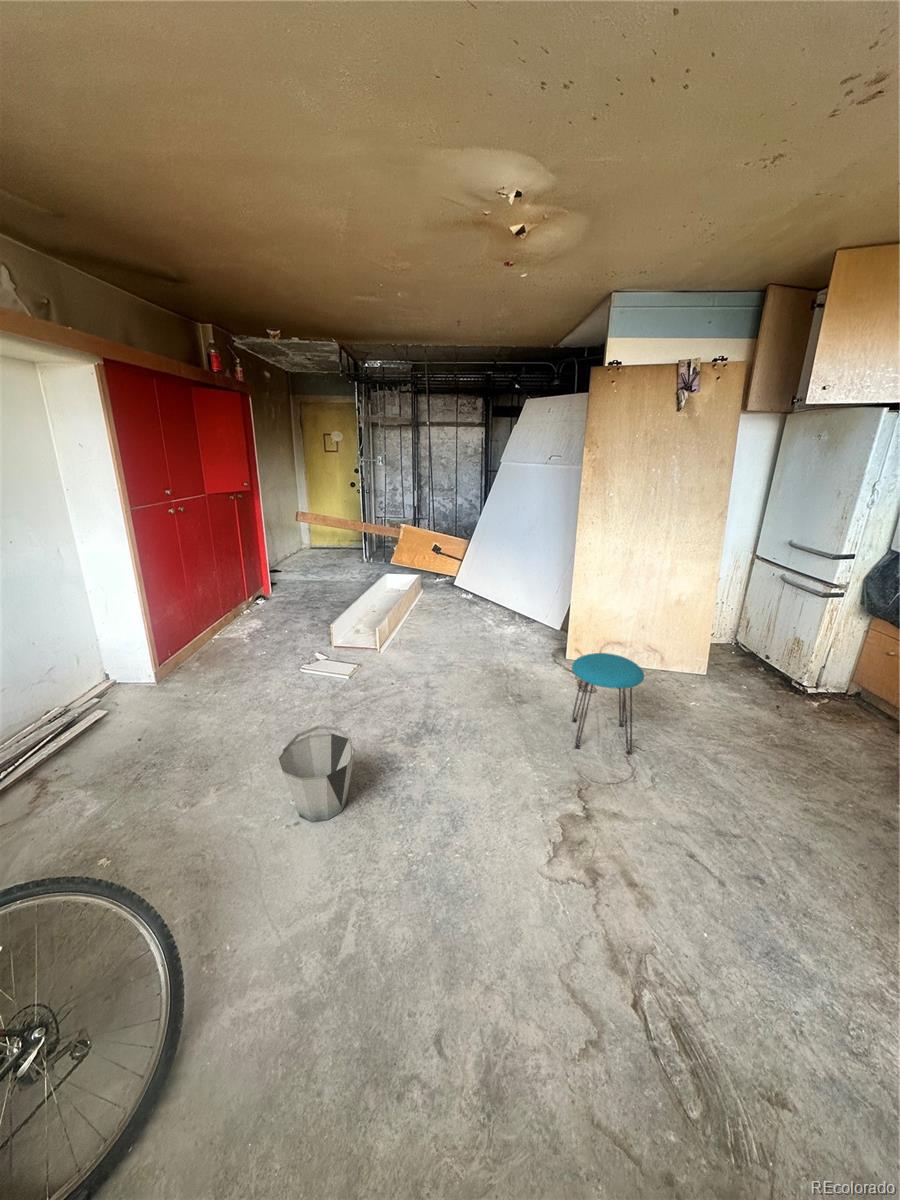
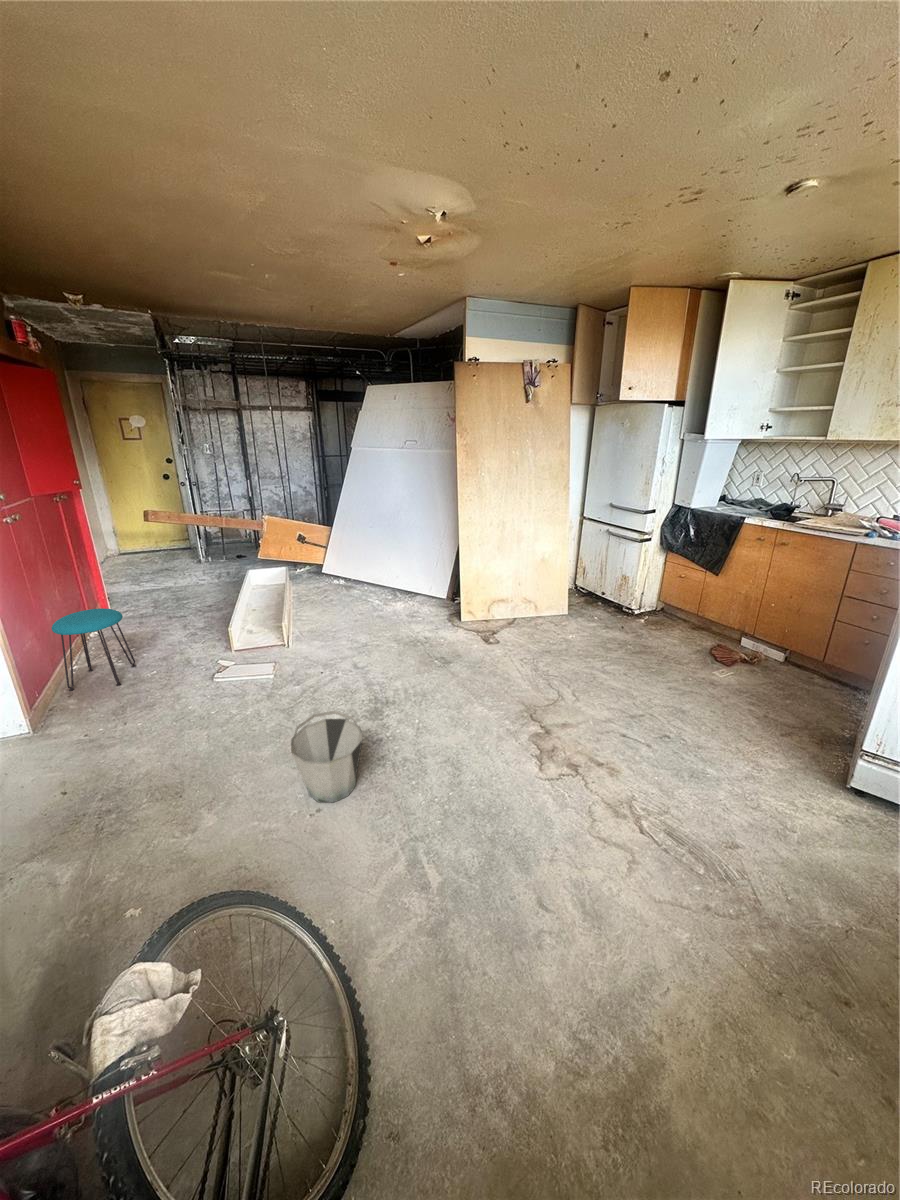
stool: present [572,653,644,755] -> present [52,608,136,691]

